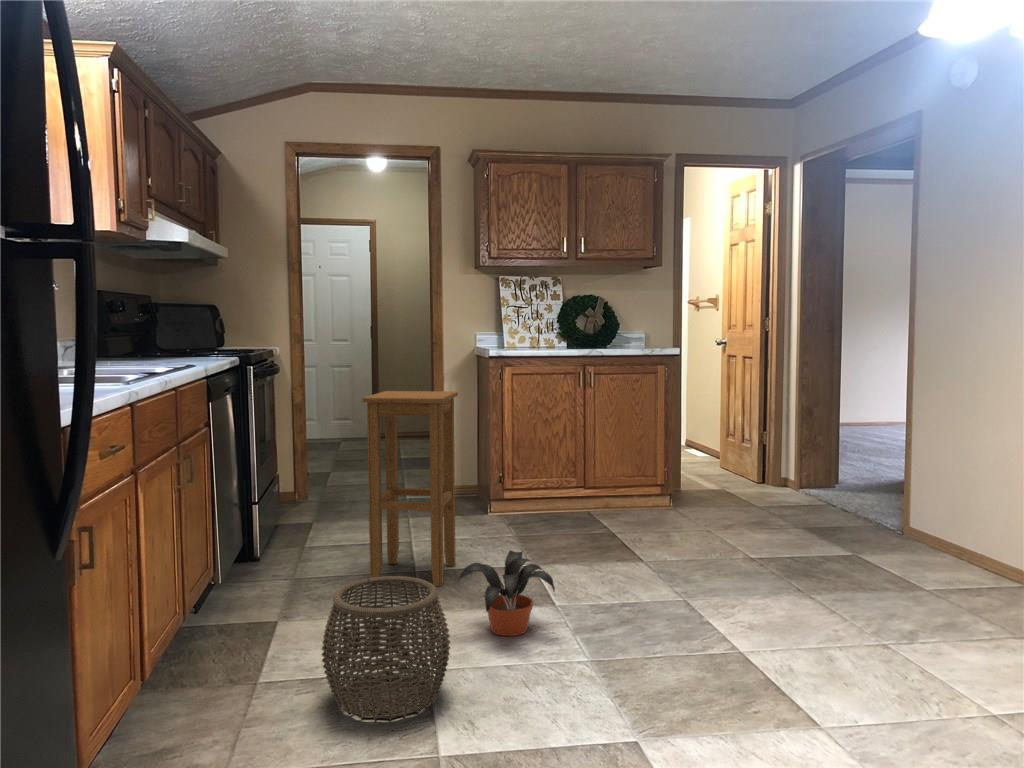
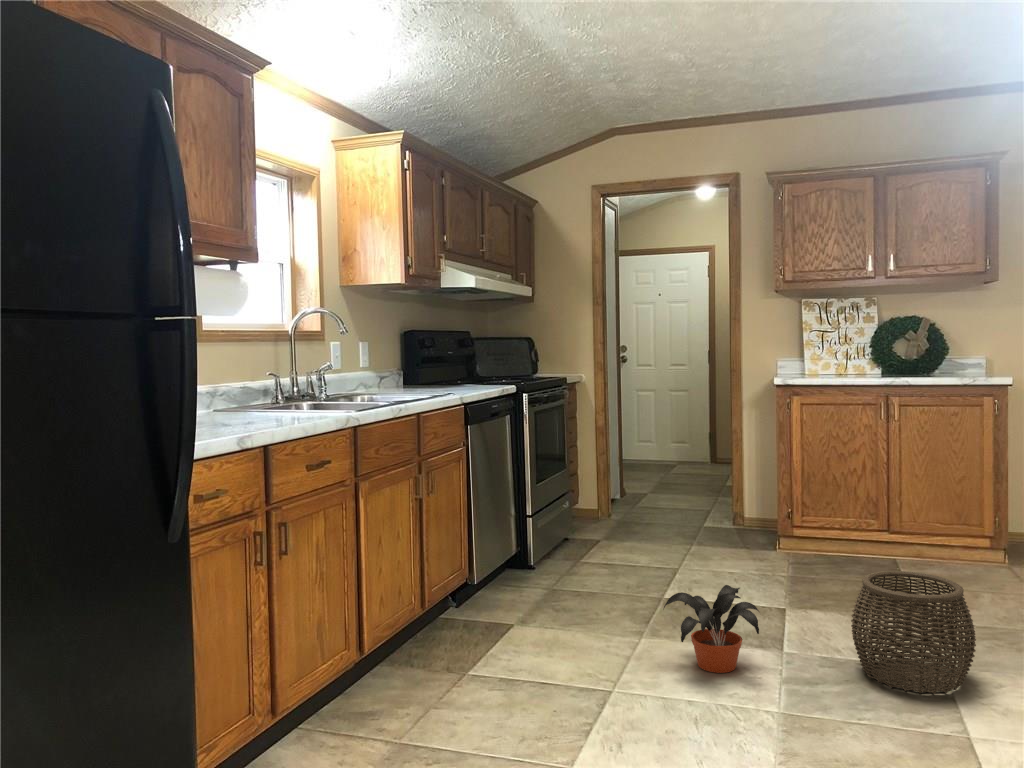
stool: present [362,391,458,586] -> none [607,418,710,614]
woven basket: present [322,576,450,720] -> present [851,571,976,694]

